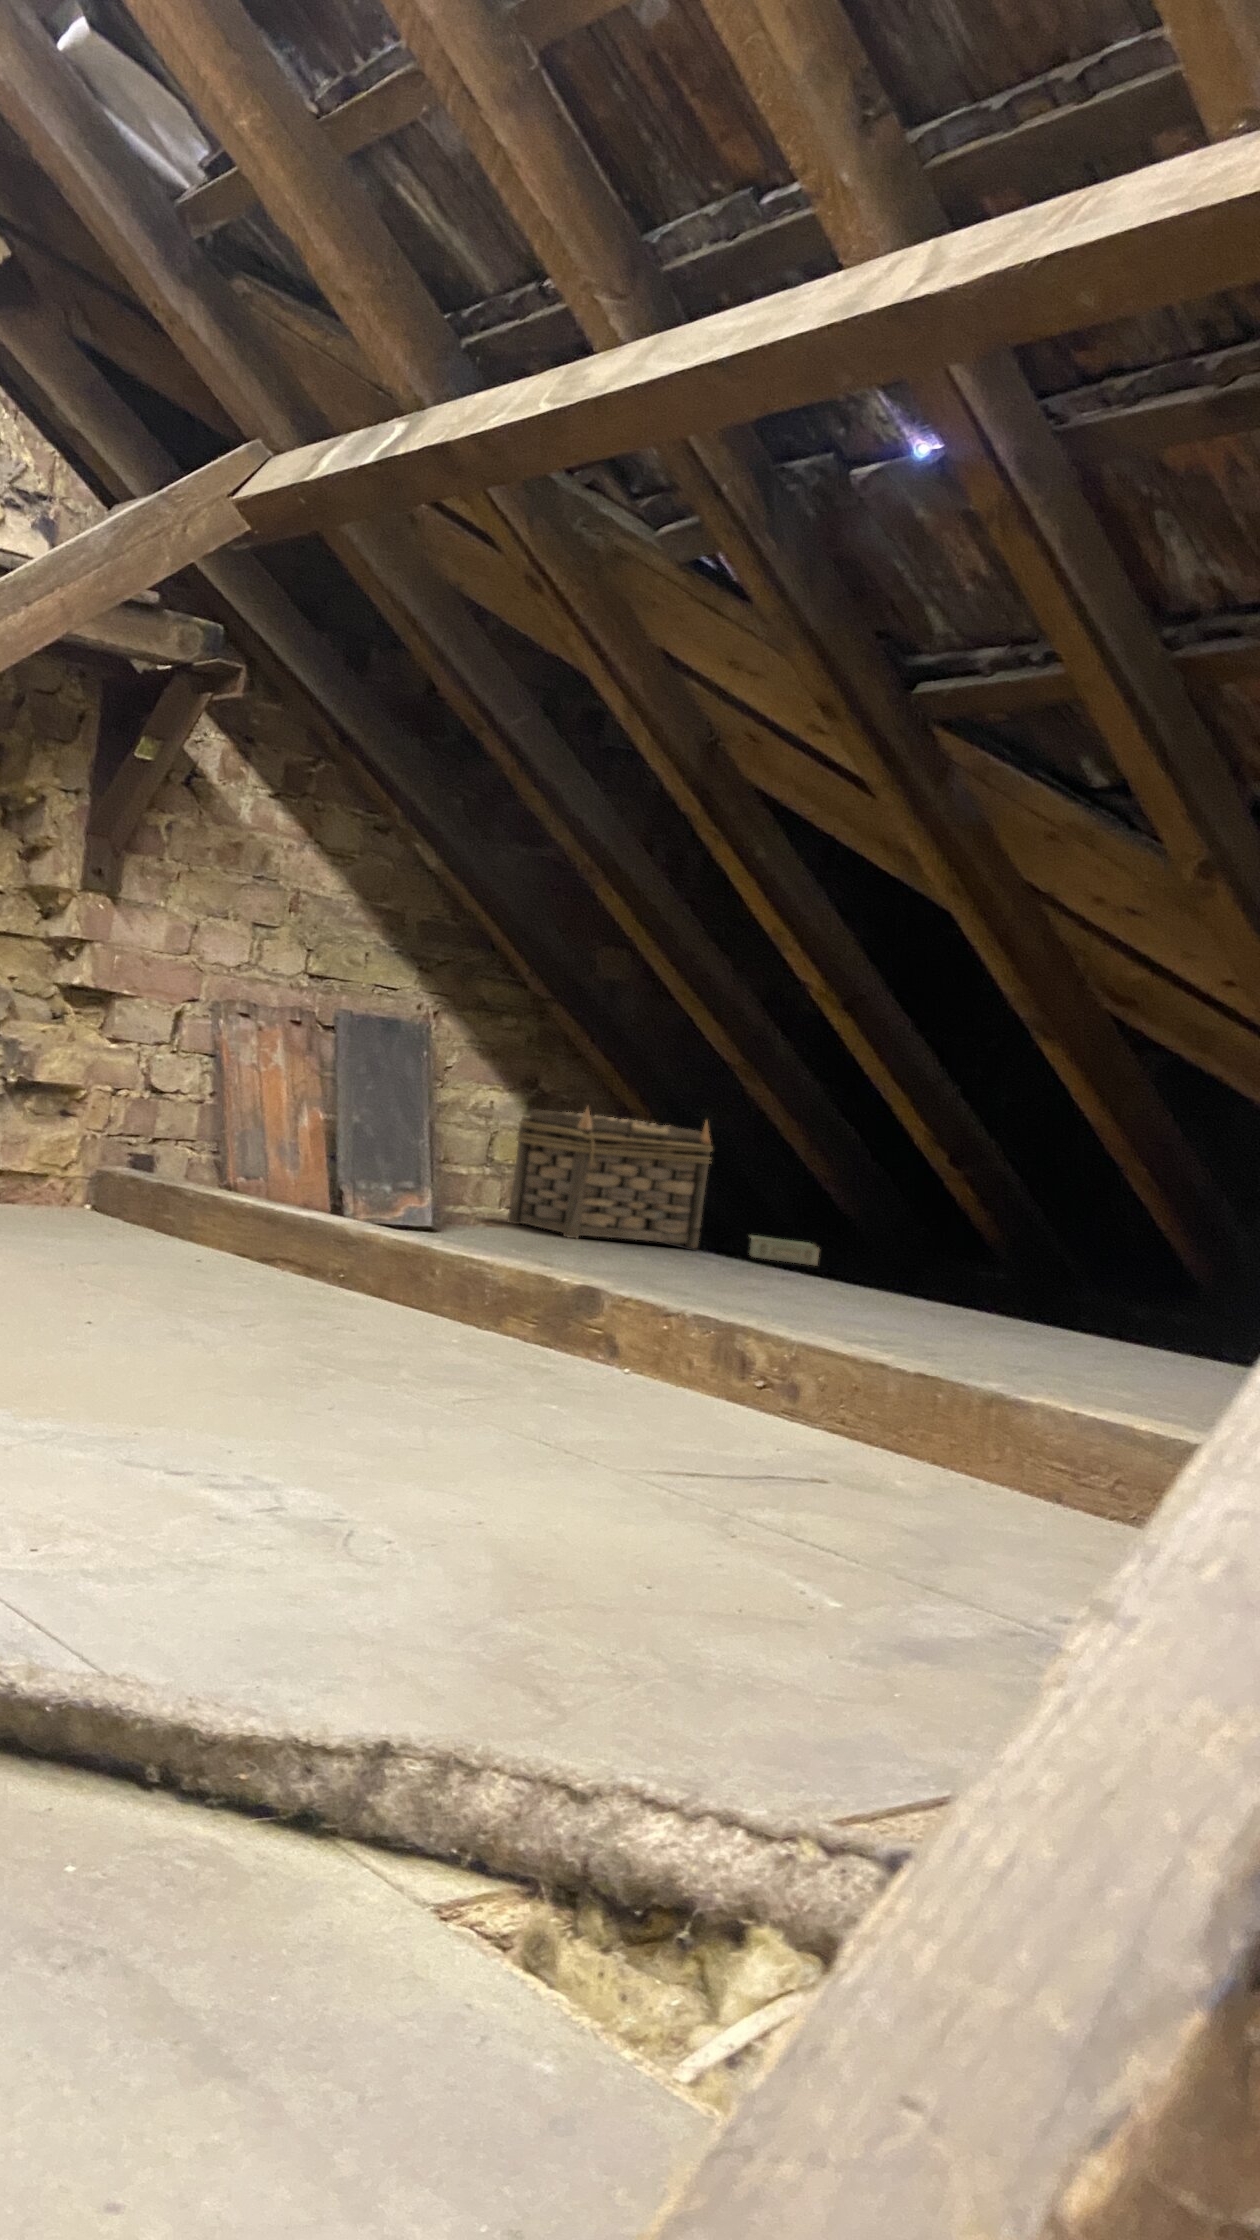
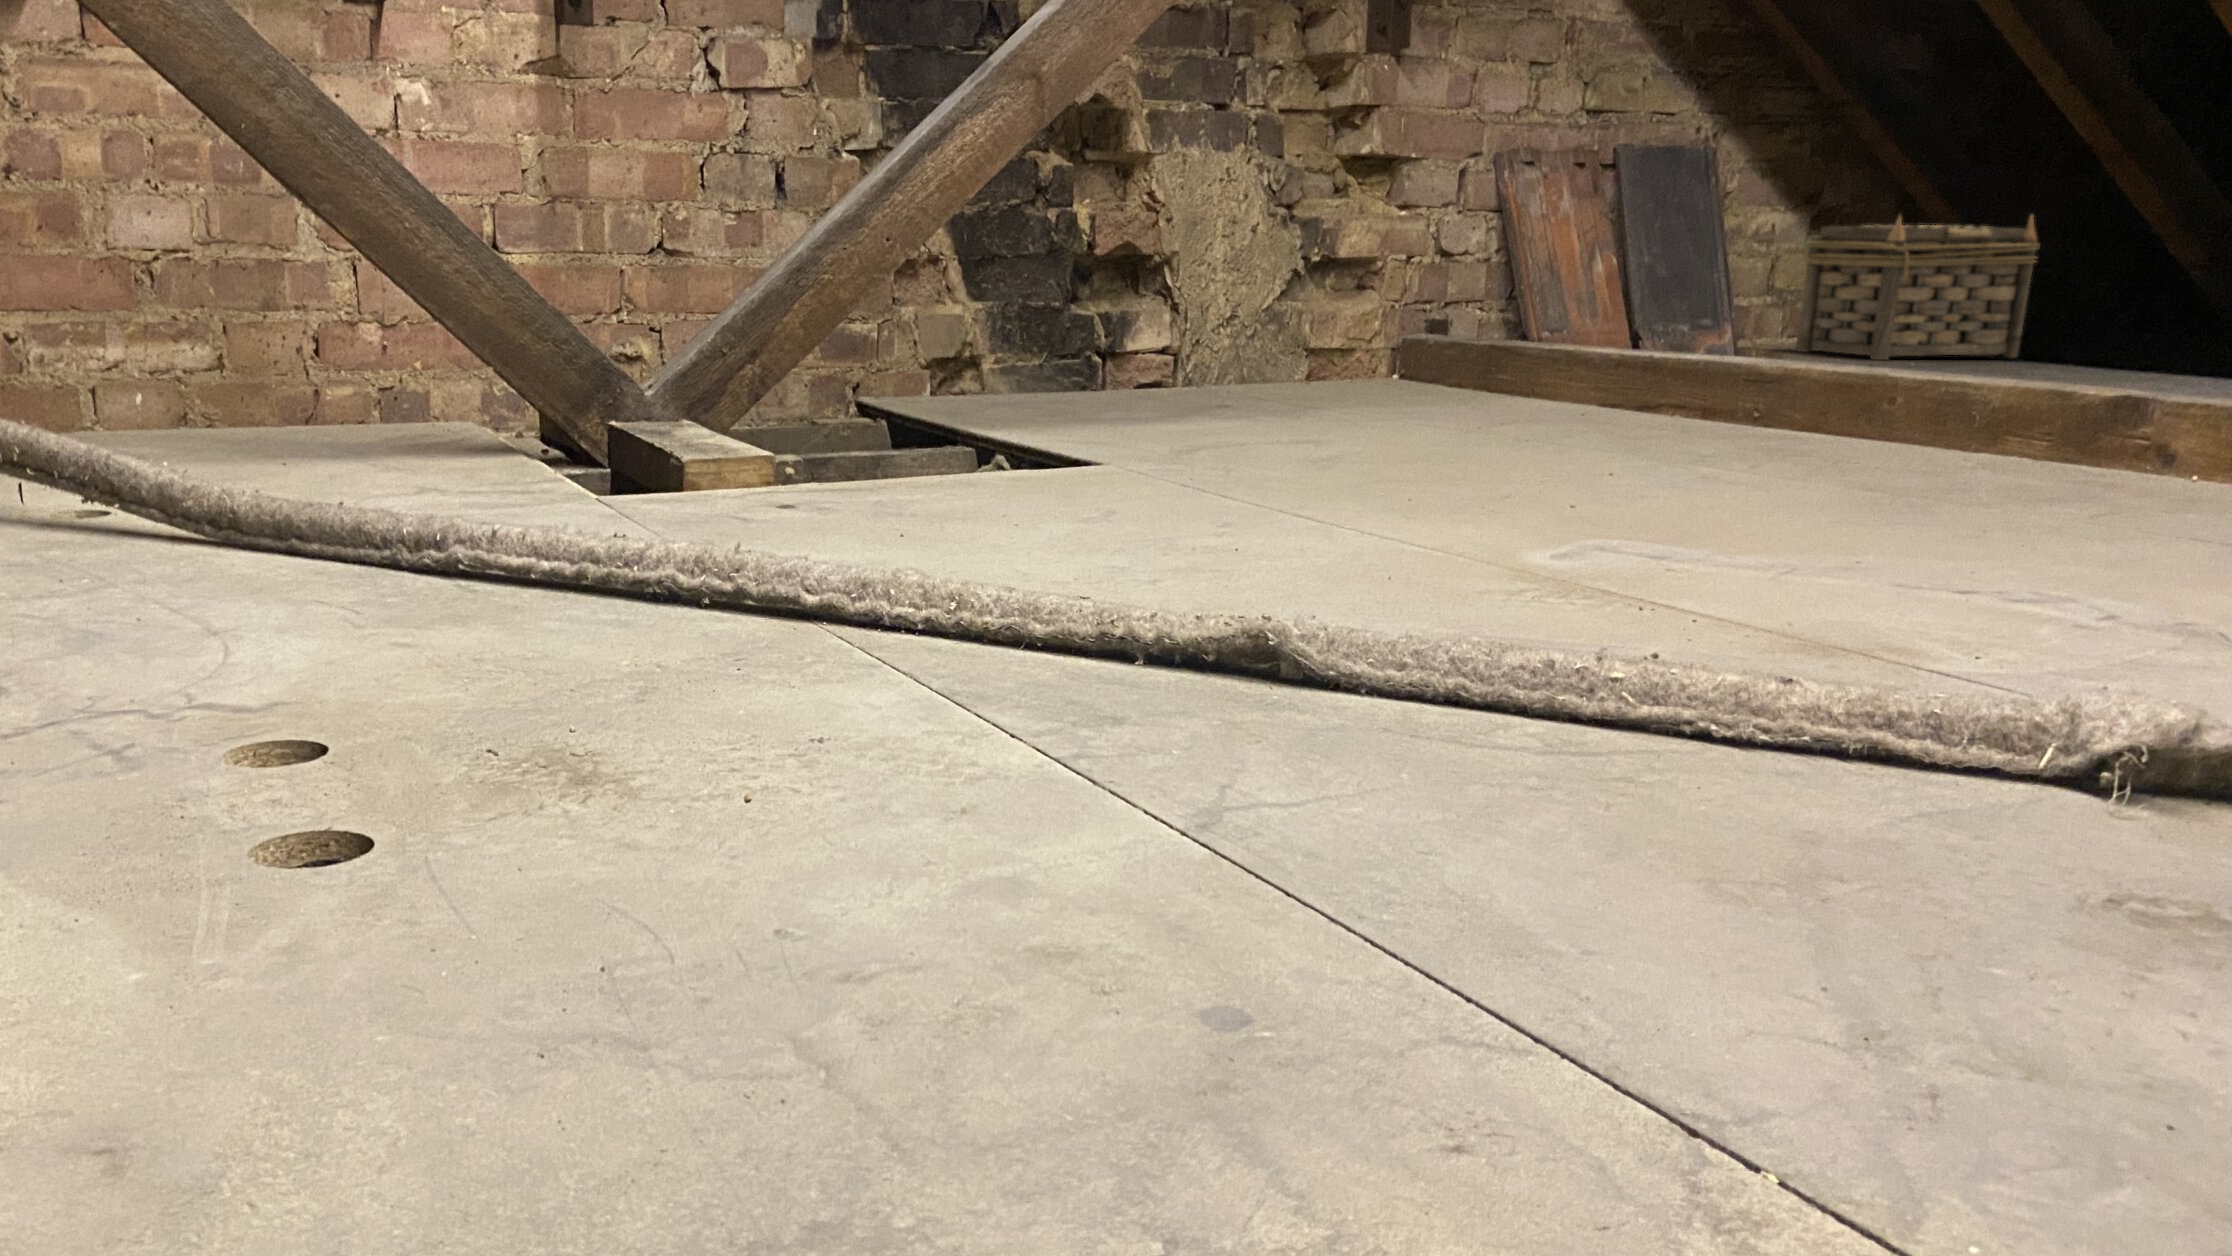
toolbox: present [749,1235,819,1265] -> none [2069,337,2166,363]

